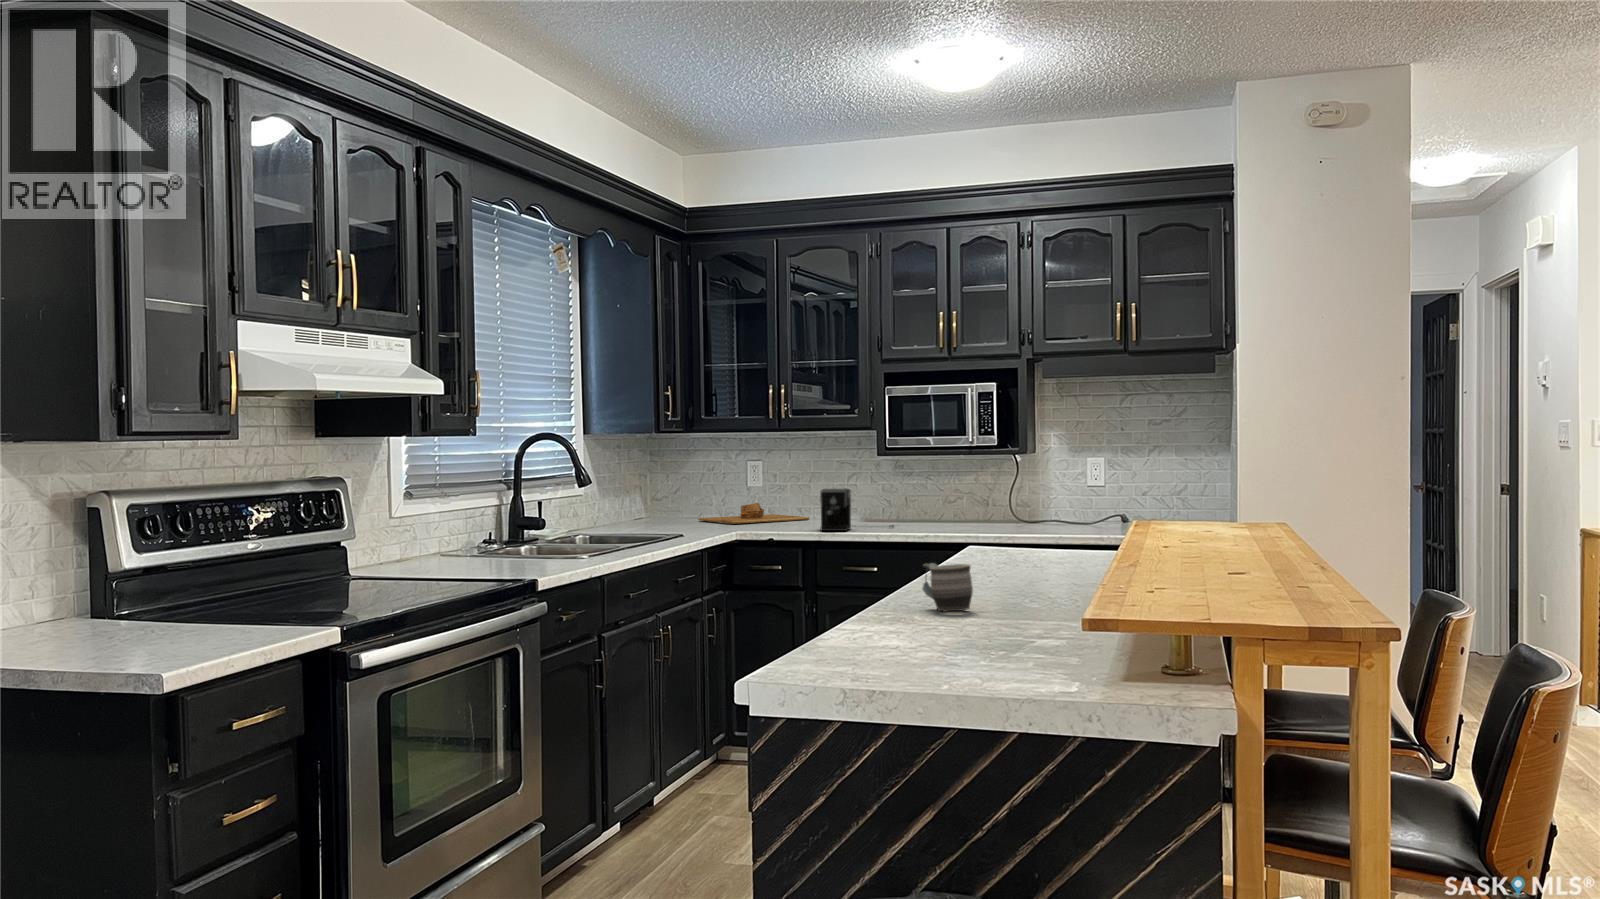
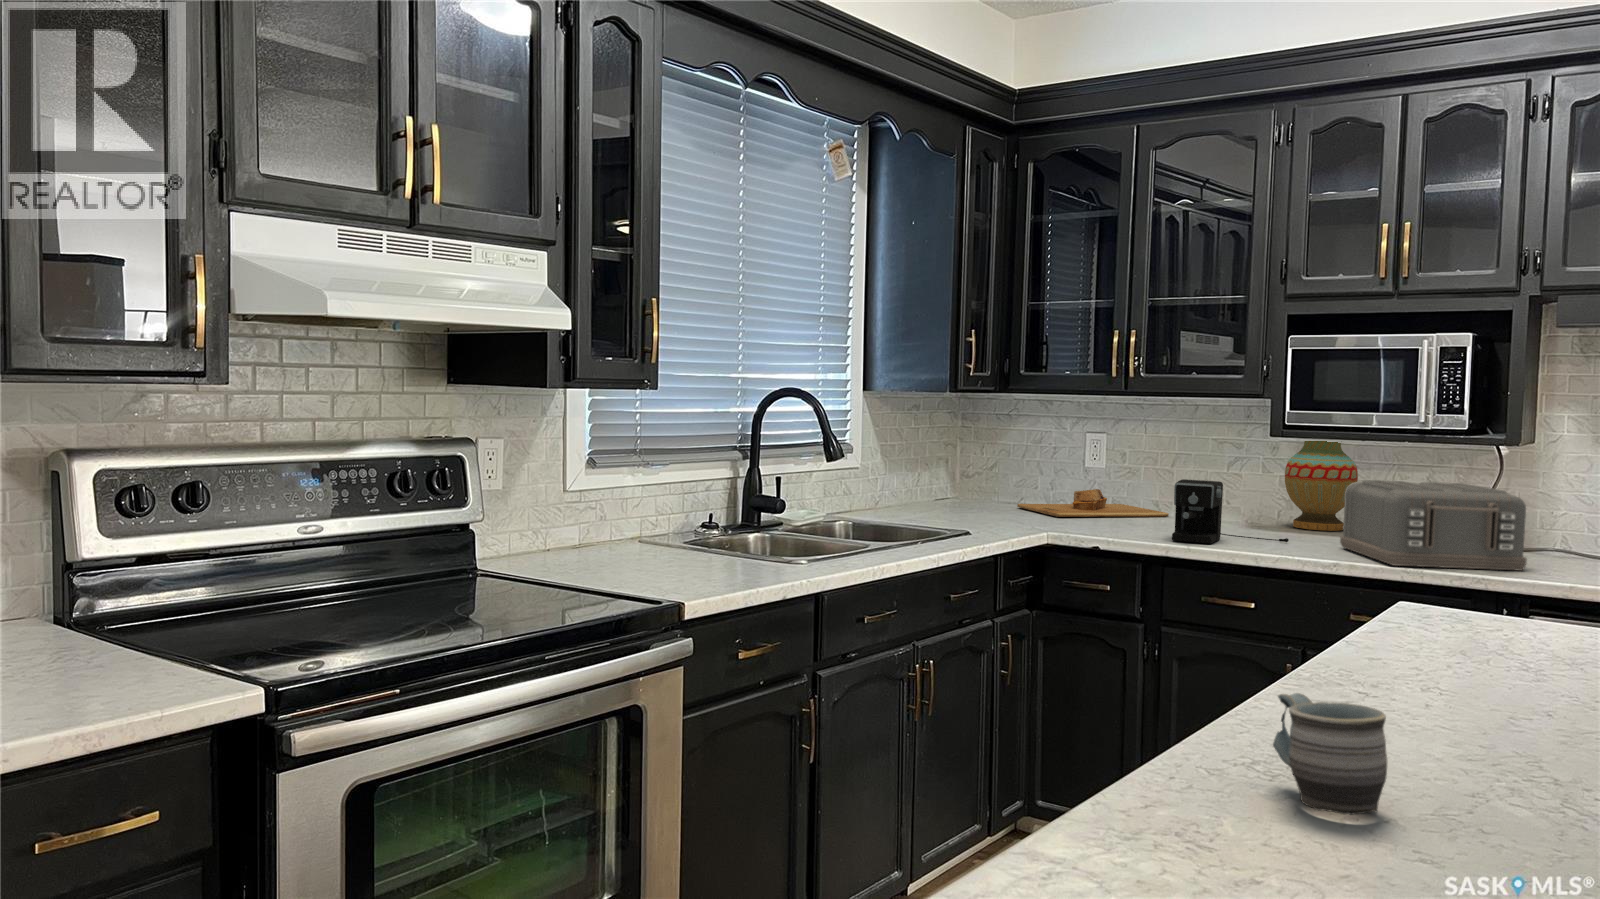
vase: none [887,449,933,520] -> present [1285,441,1358,531]
toaster: none [927,480,1035,534] -> present [1340,480,1527,571]

